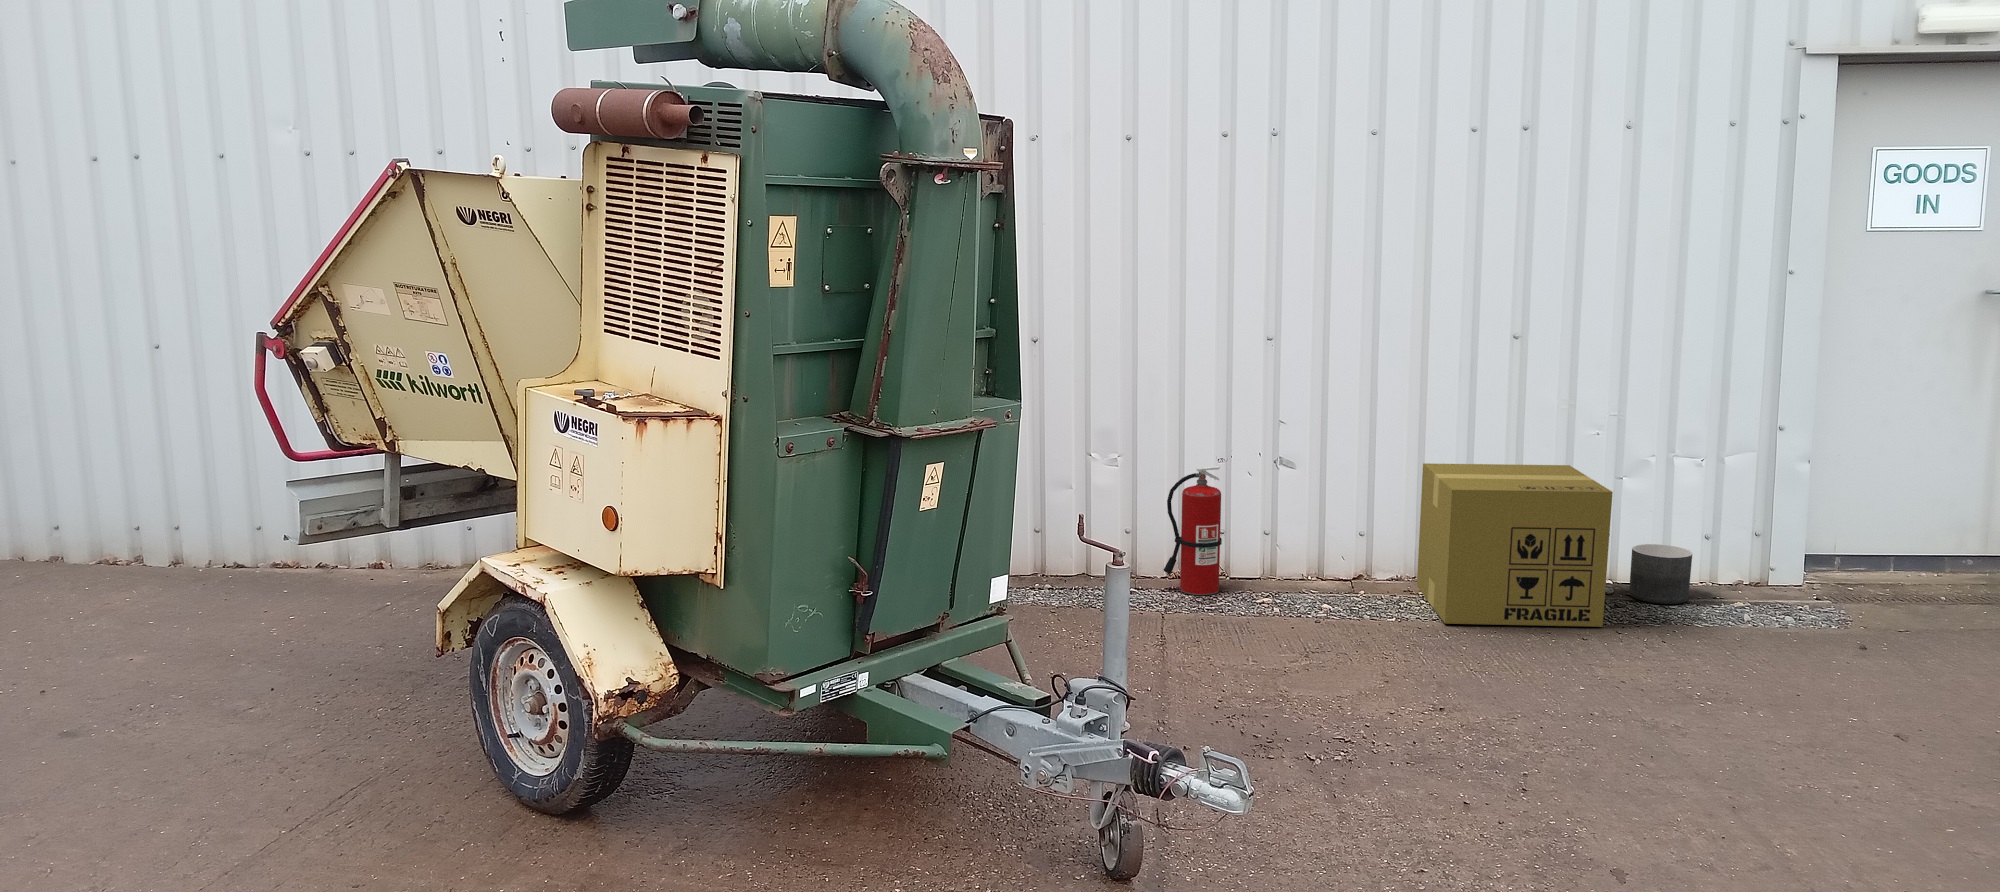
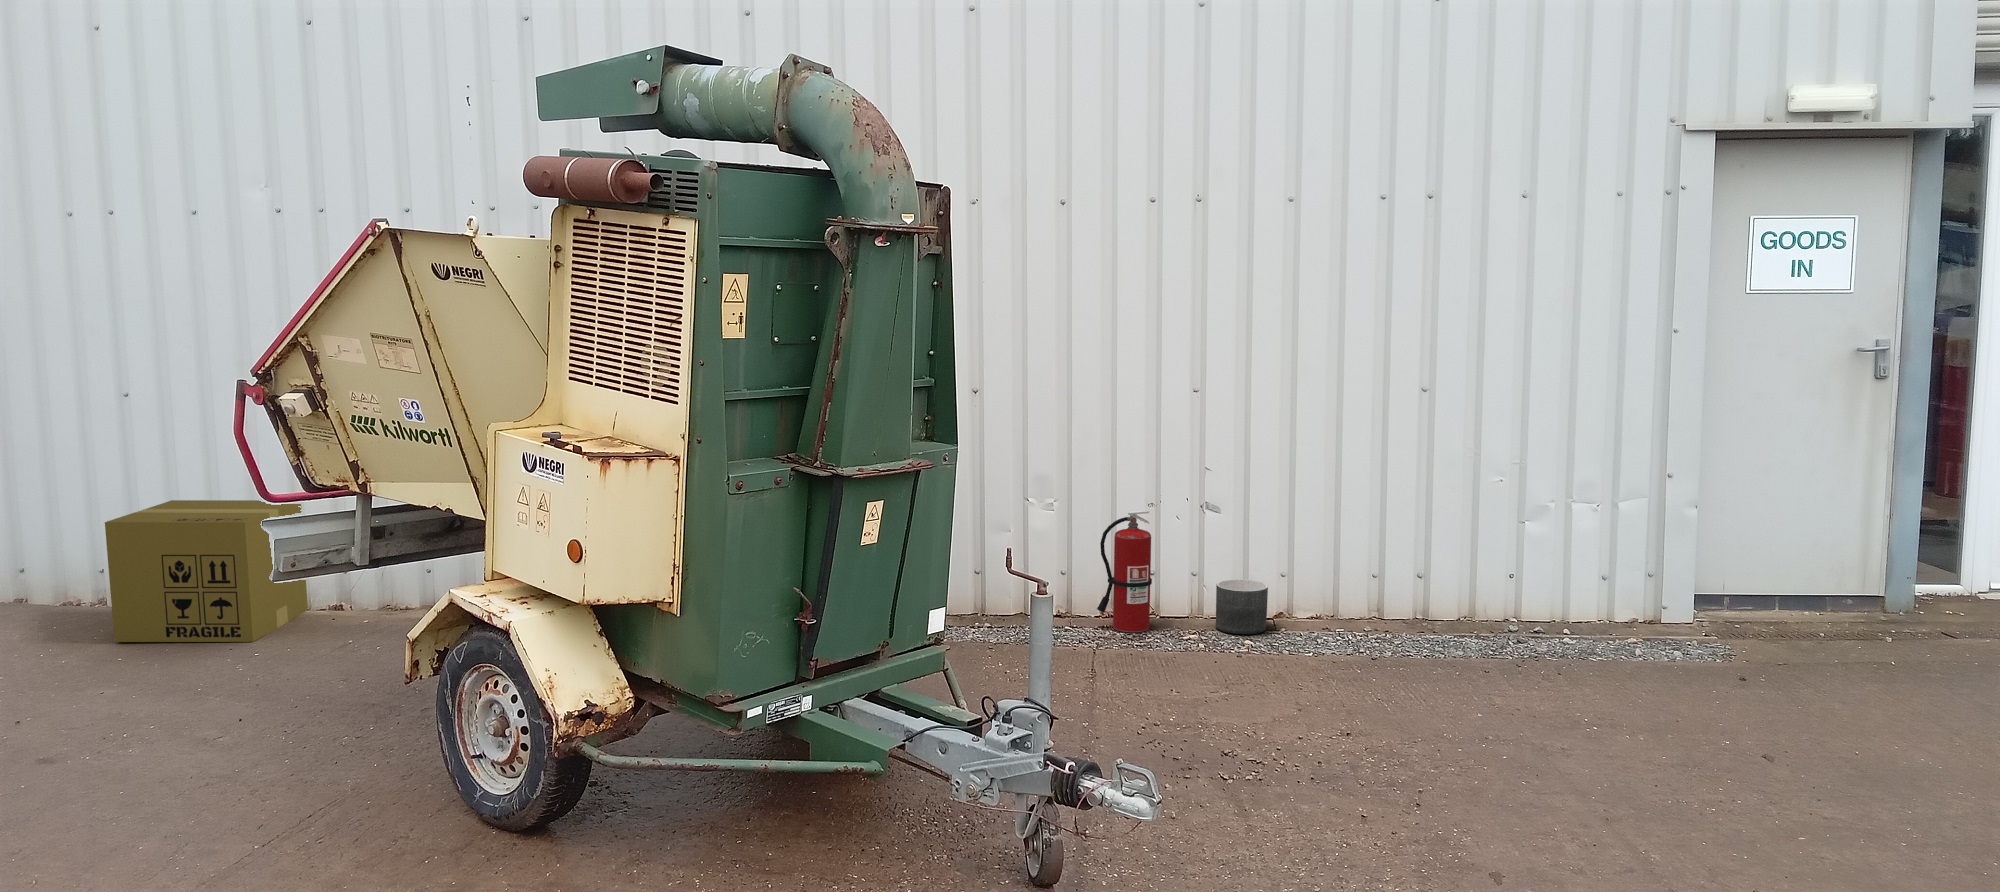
cardboard box: present [1417,463,1613,627] -> present [105,500,308,642]
planter: present [1629,544,1692,604] -> present [1216,579,1268,634]

